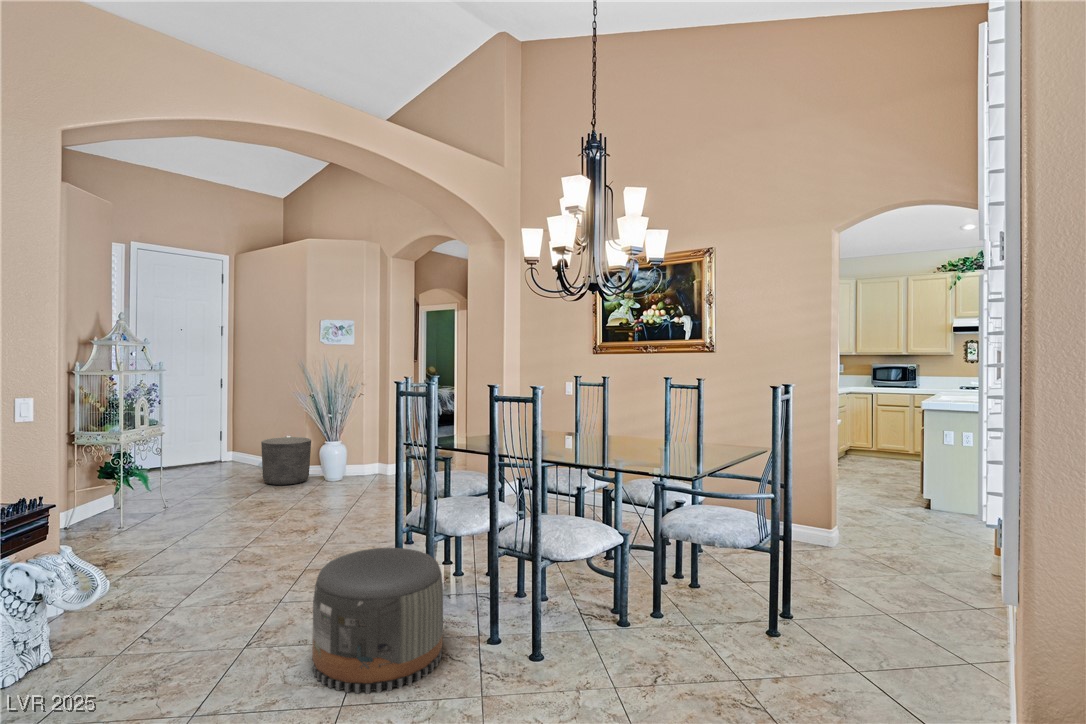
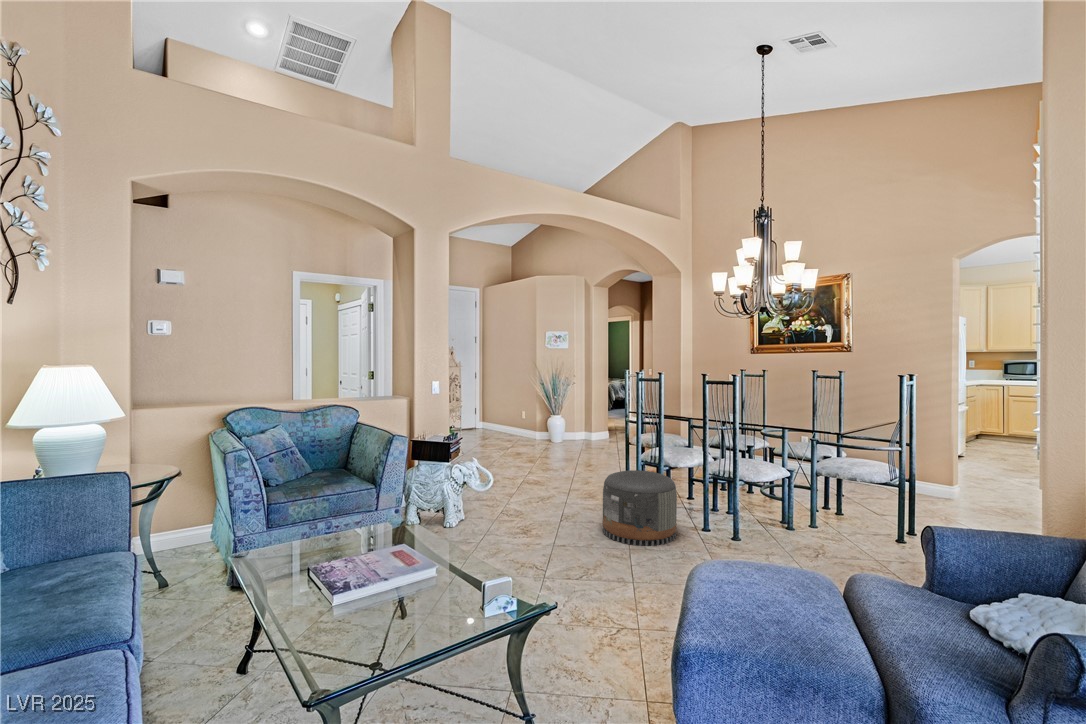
planter: present [261,437,311,485] -> none [511,412,542,444]

